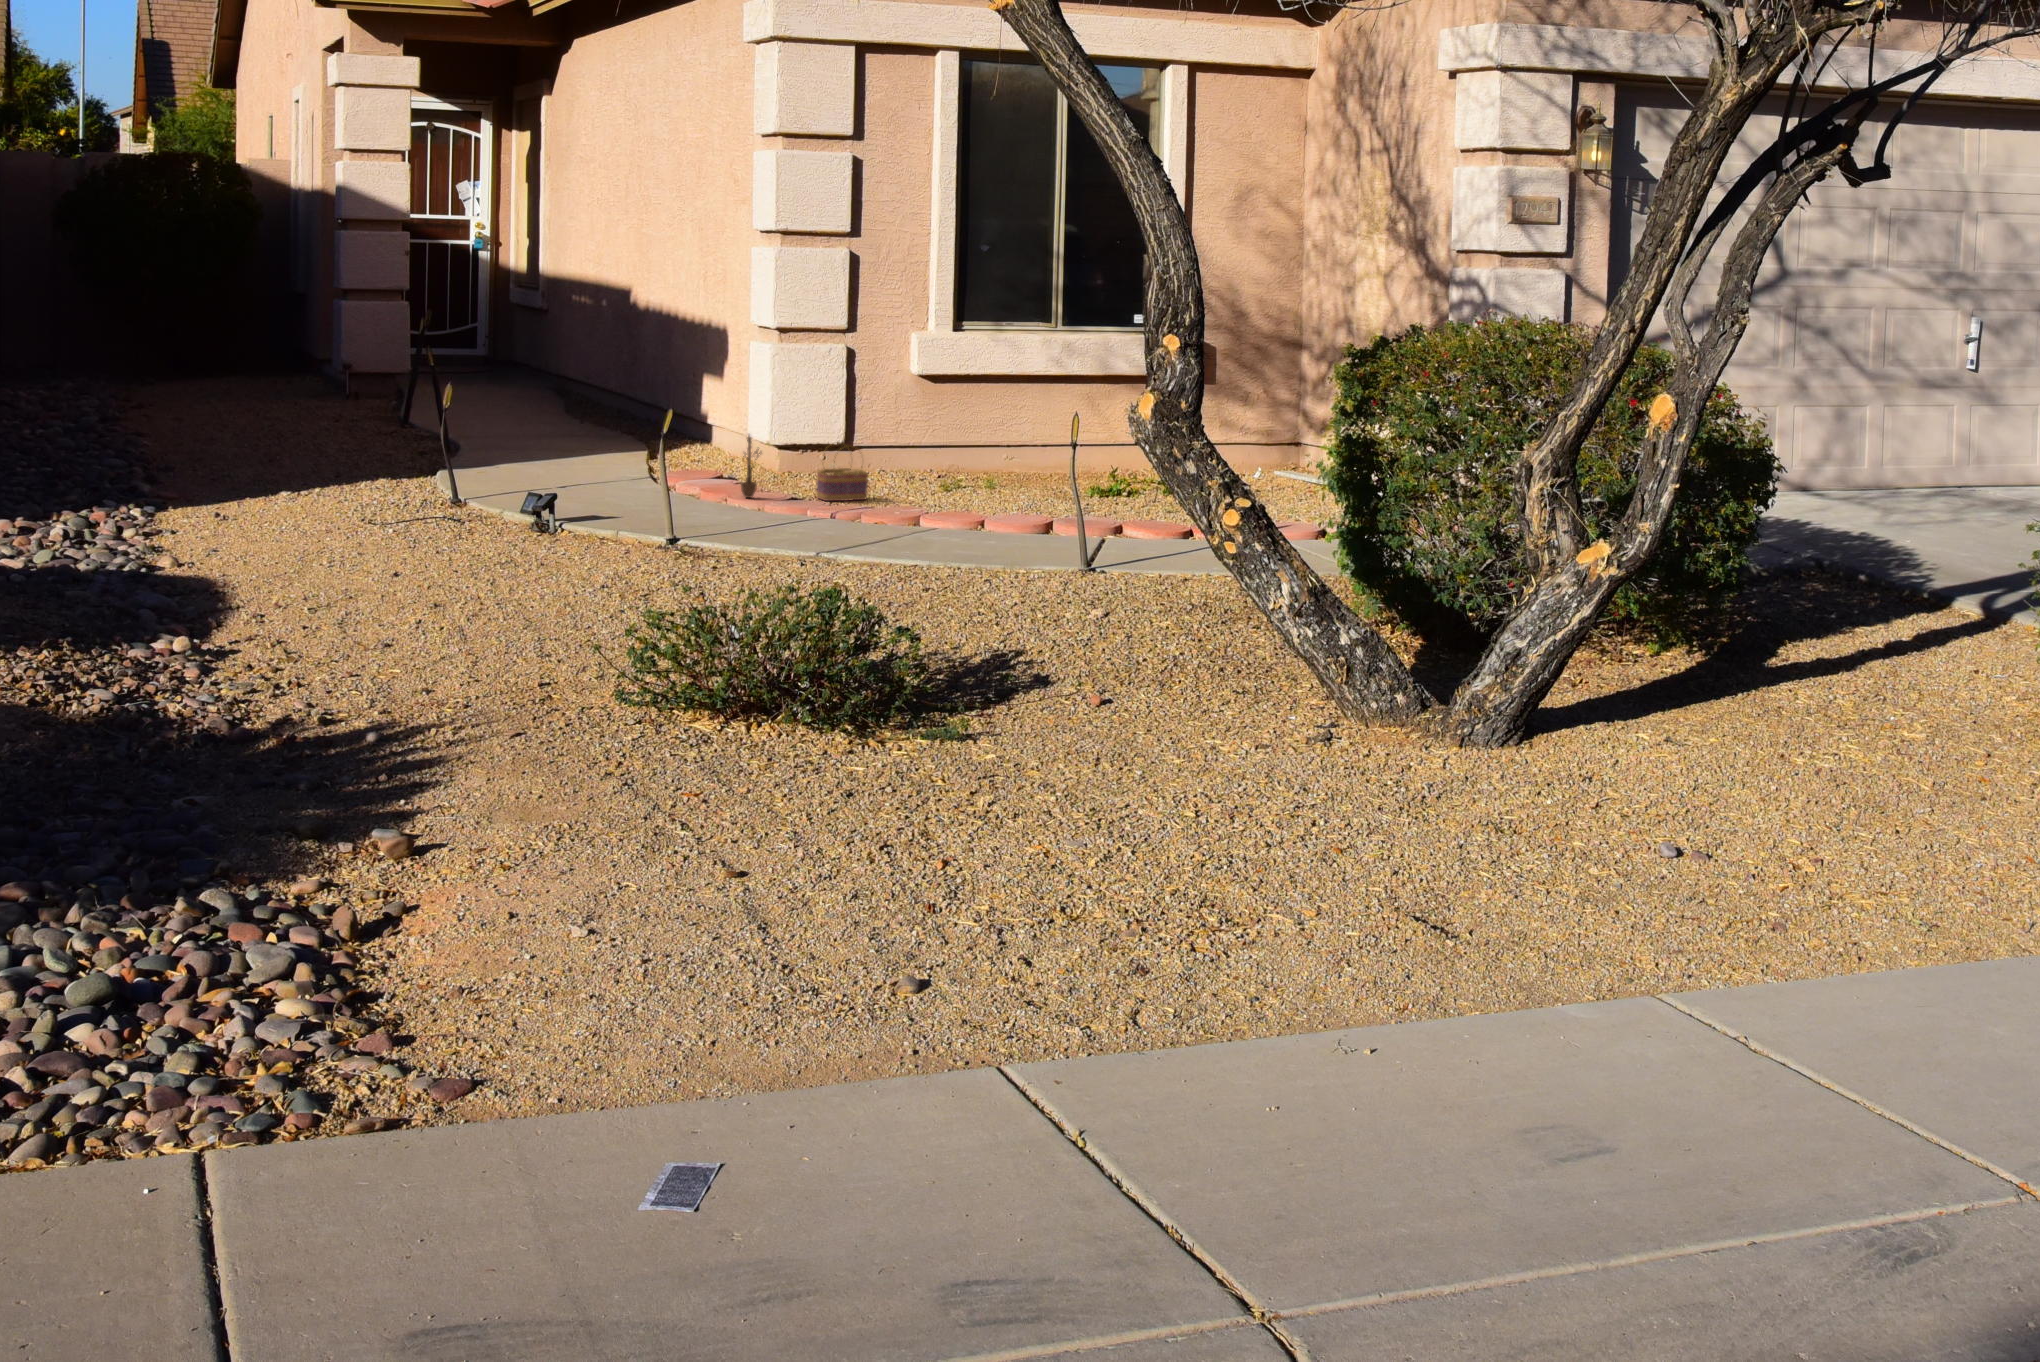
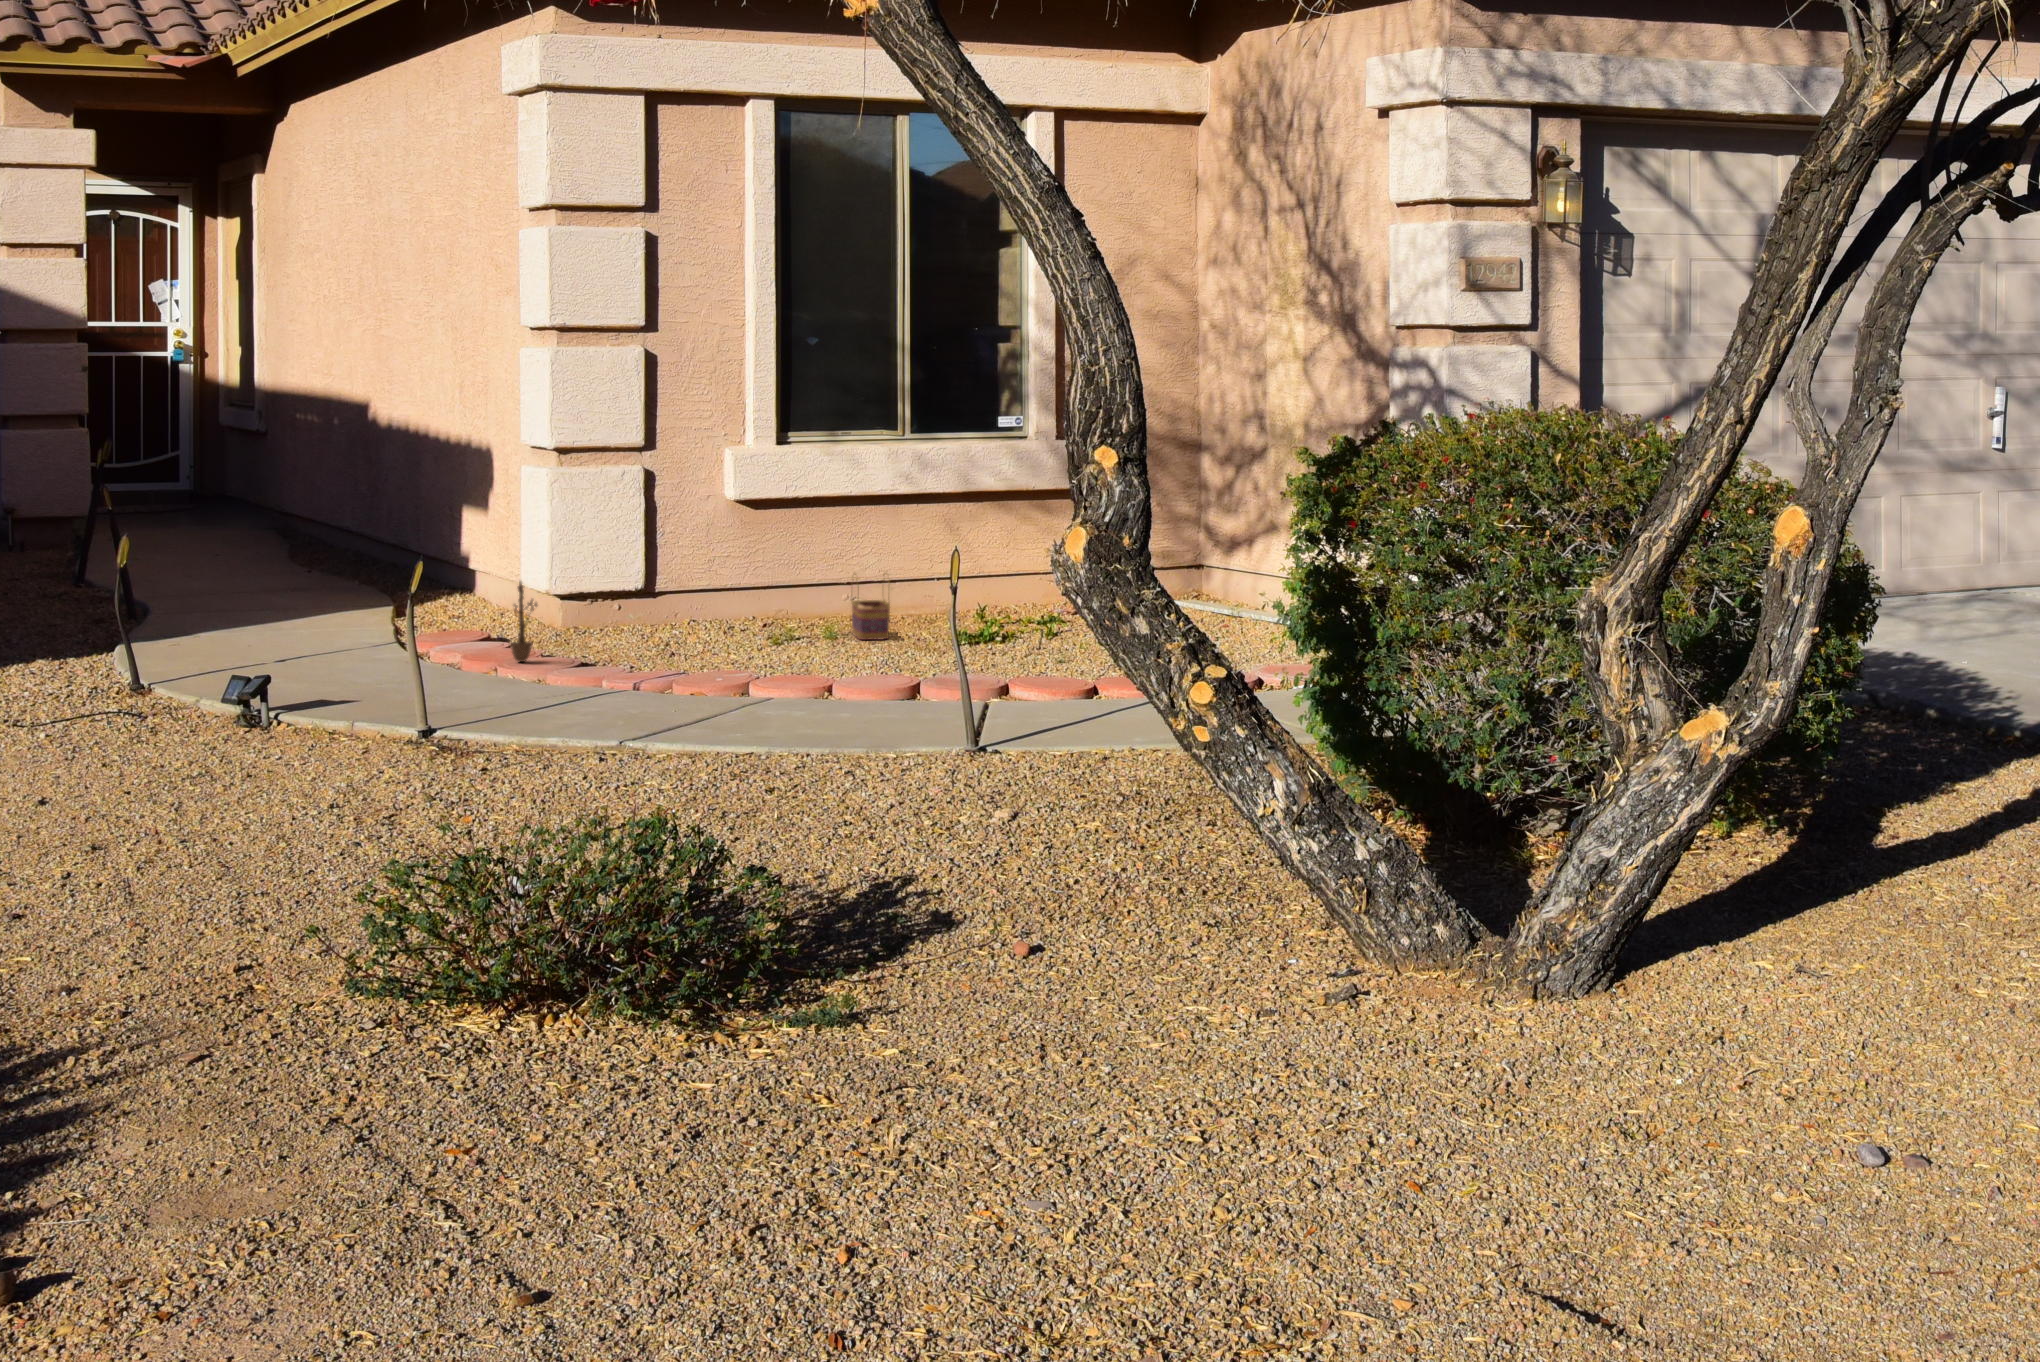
basket: present [817,461,868,501] -> present [851,574,890,640]

